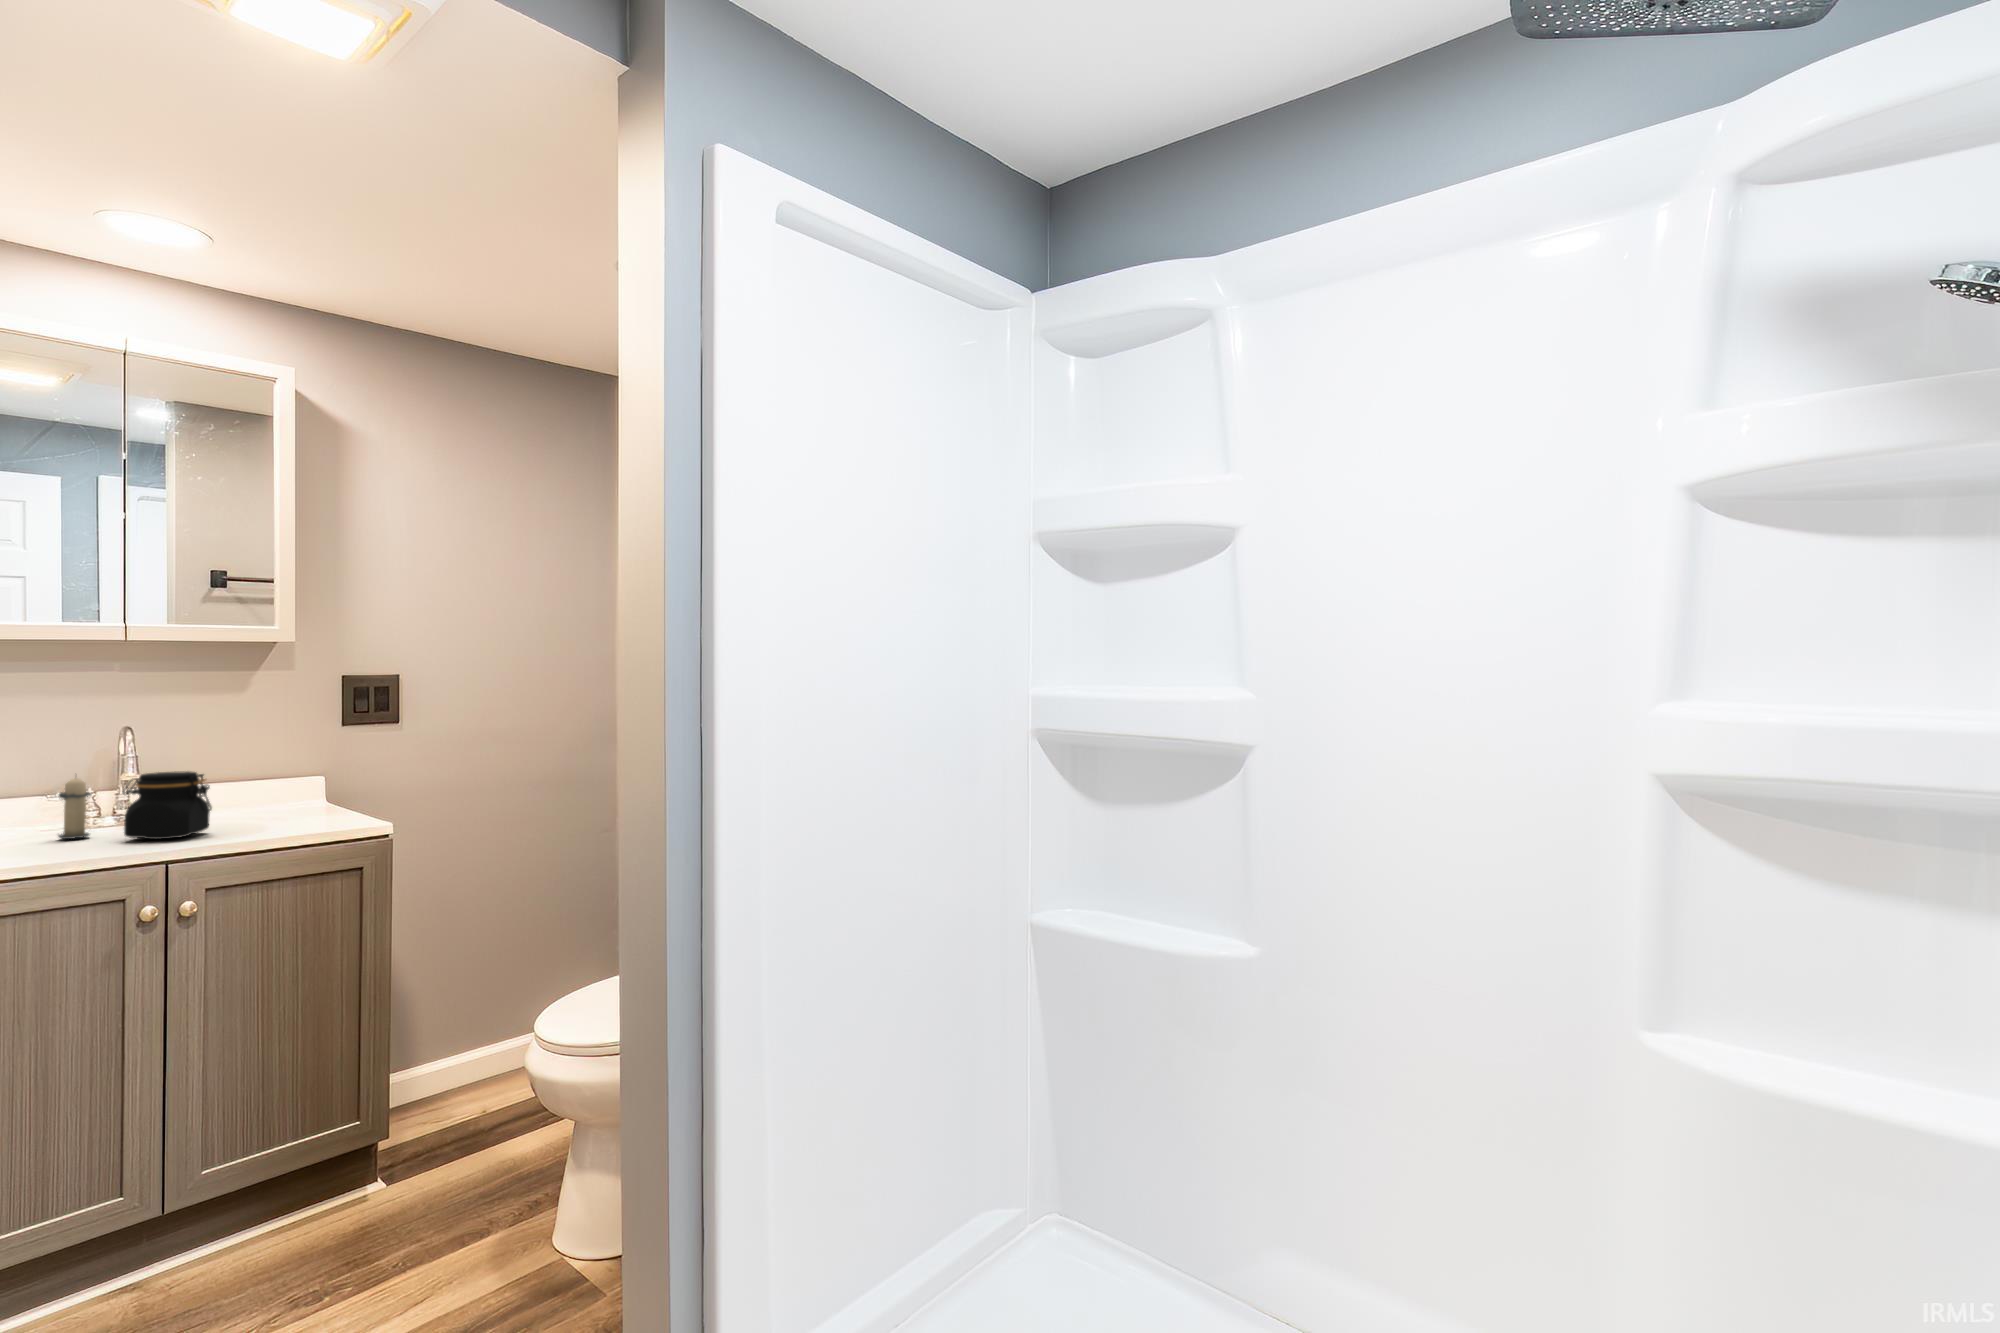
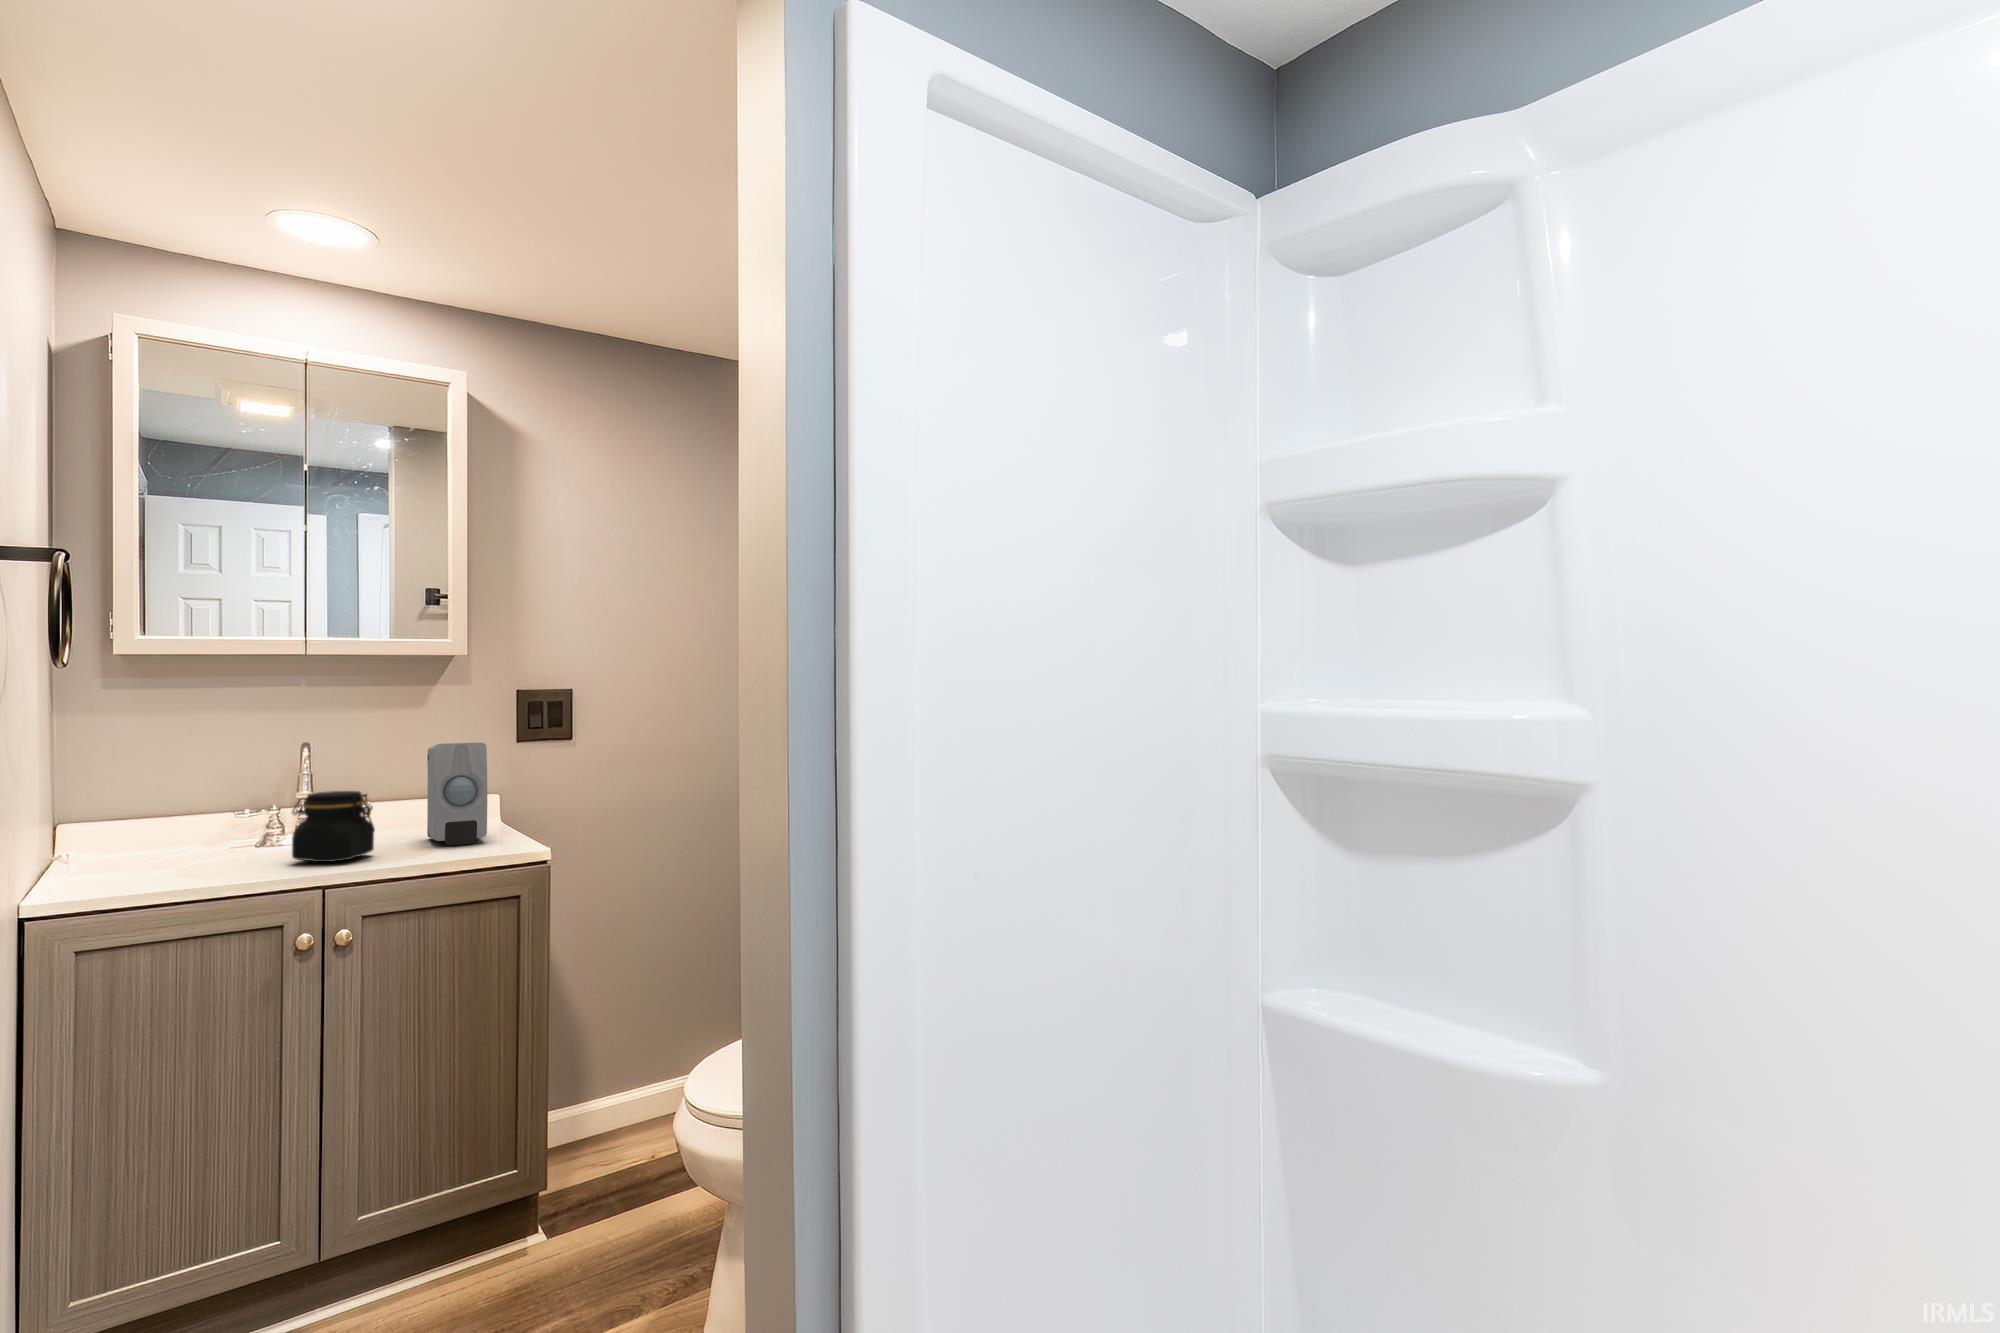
soap dispenser: none [257,725,324,823] -> present [427,742,487,845]
candle: present [58,778,91,839] -> none [231,792,271,860]

